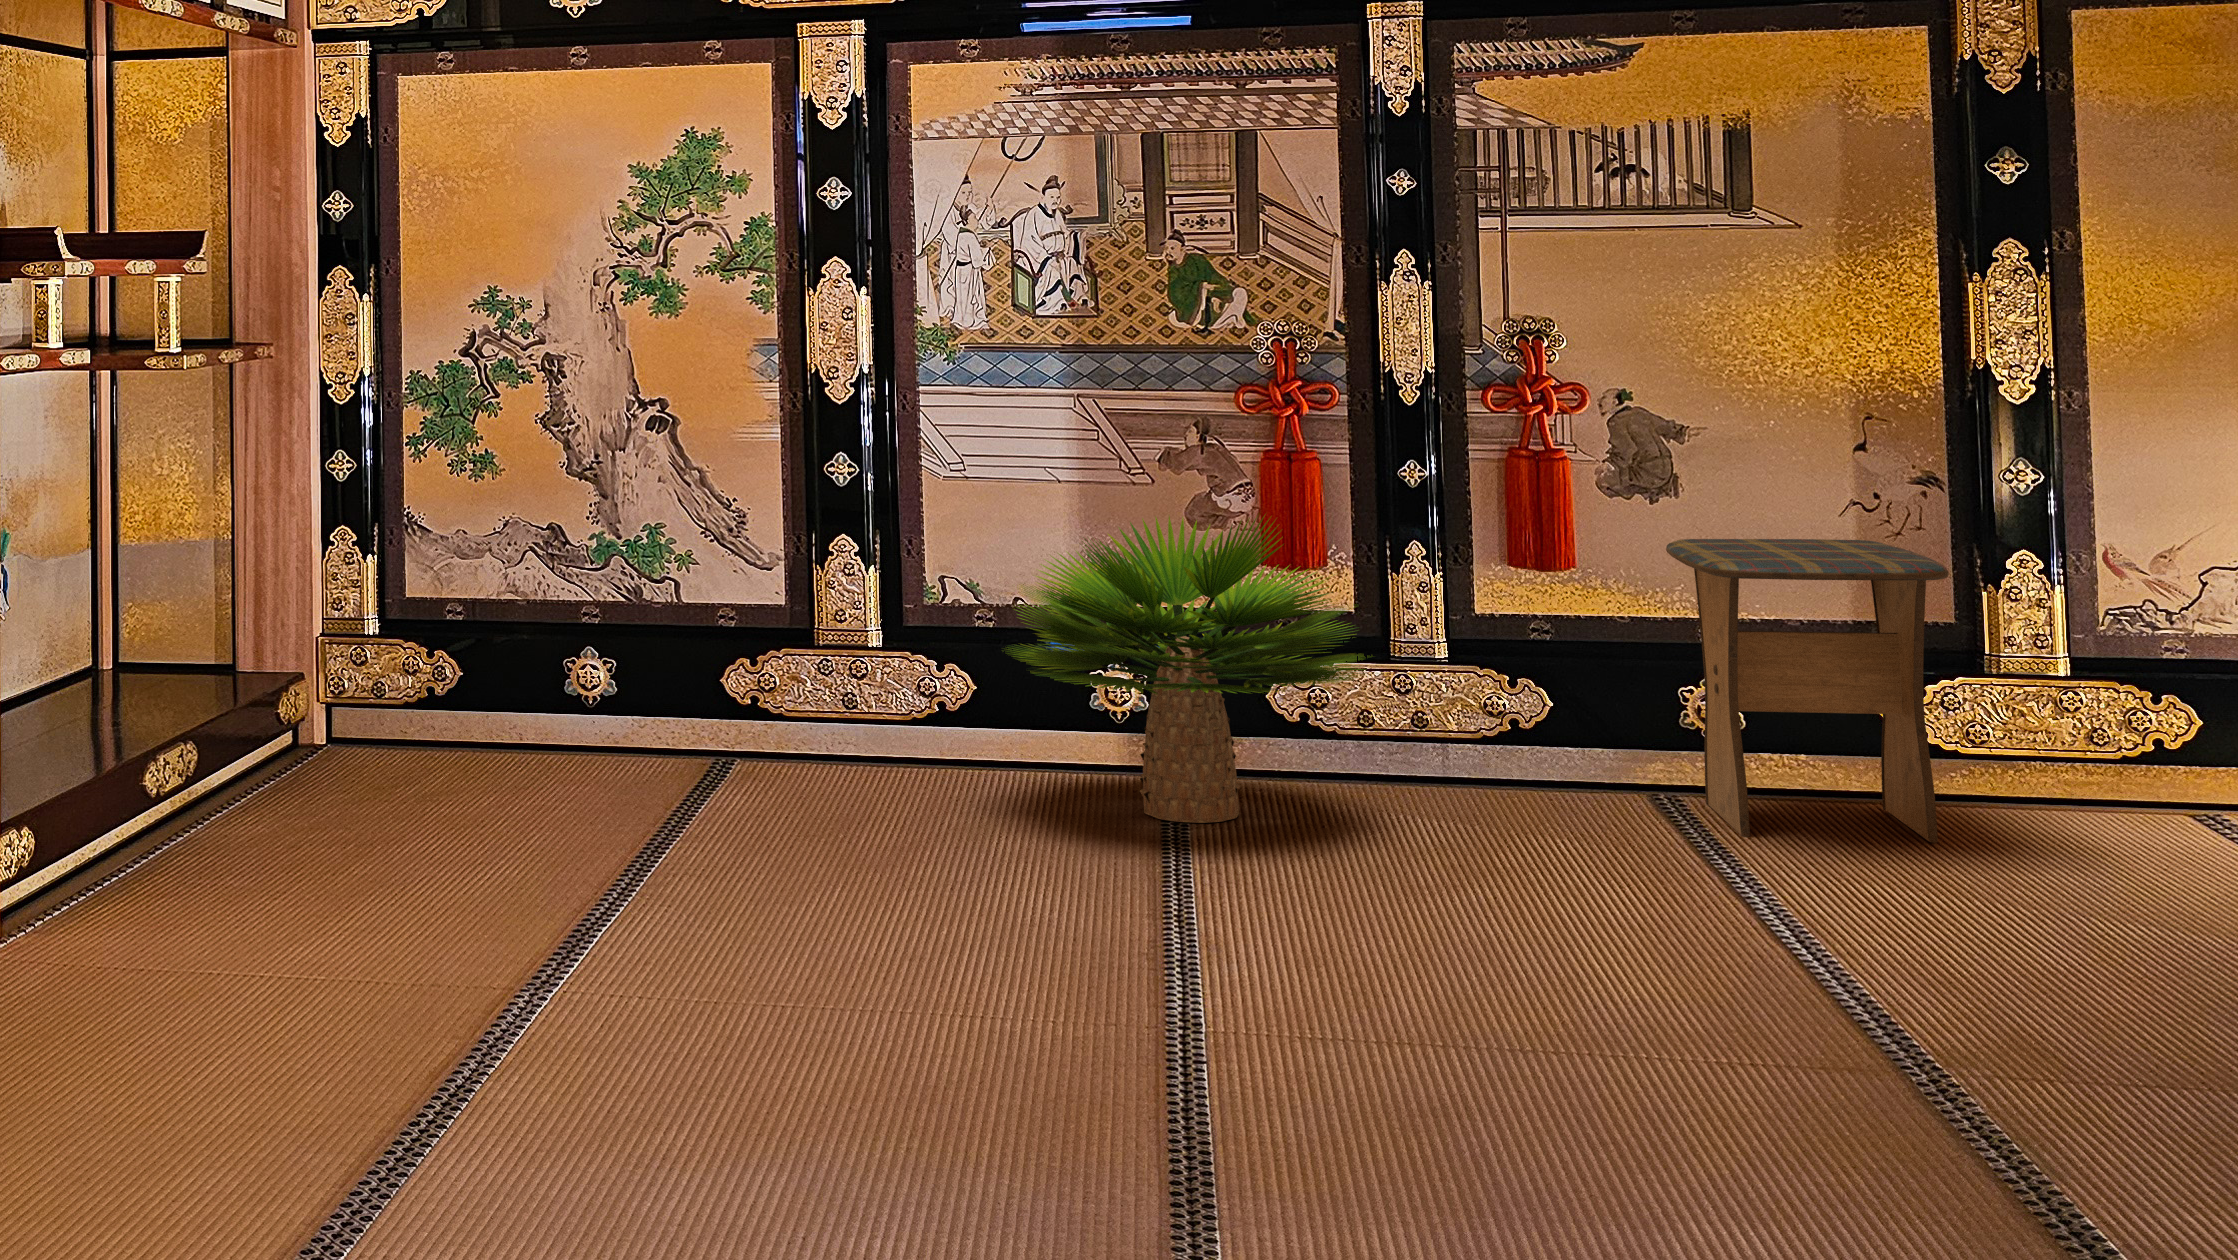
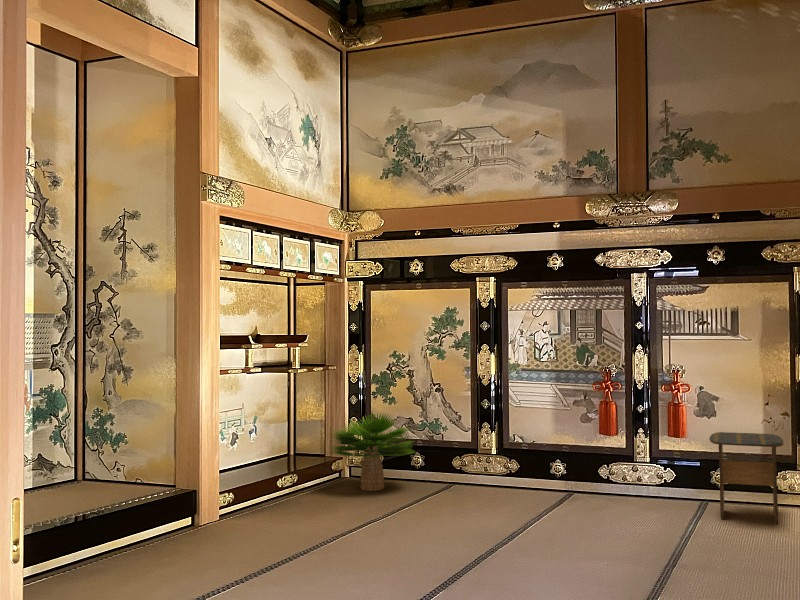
potted plant: present [1013,515,1360,823] -> present [331,414,413,491]

